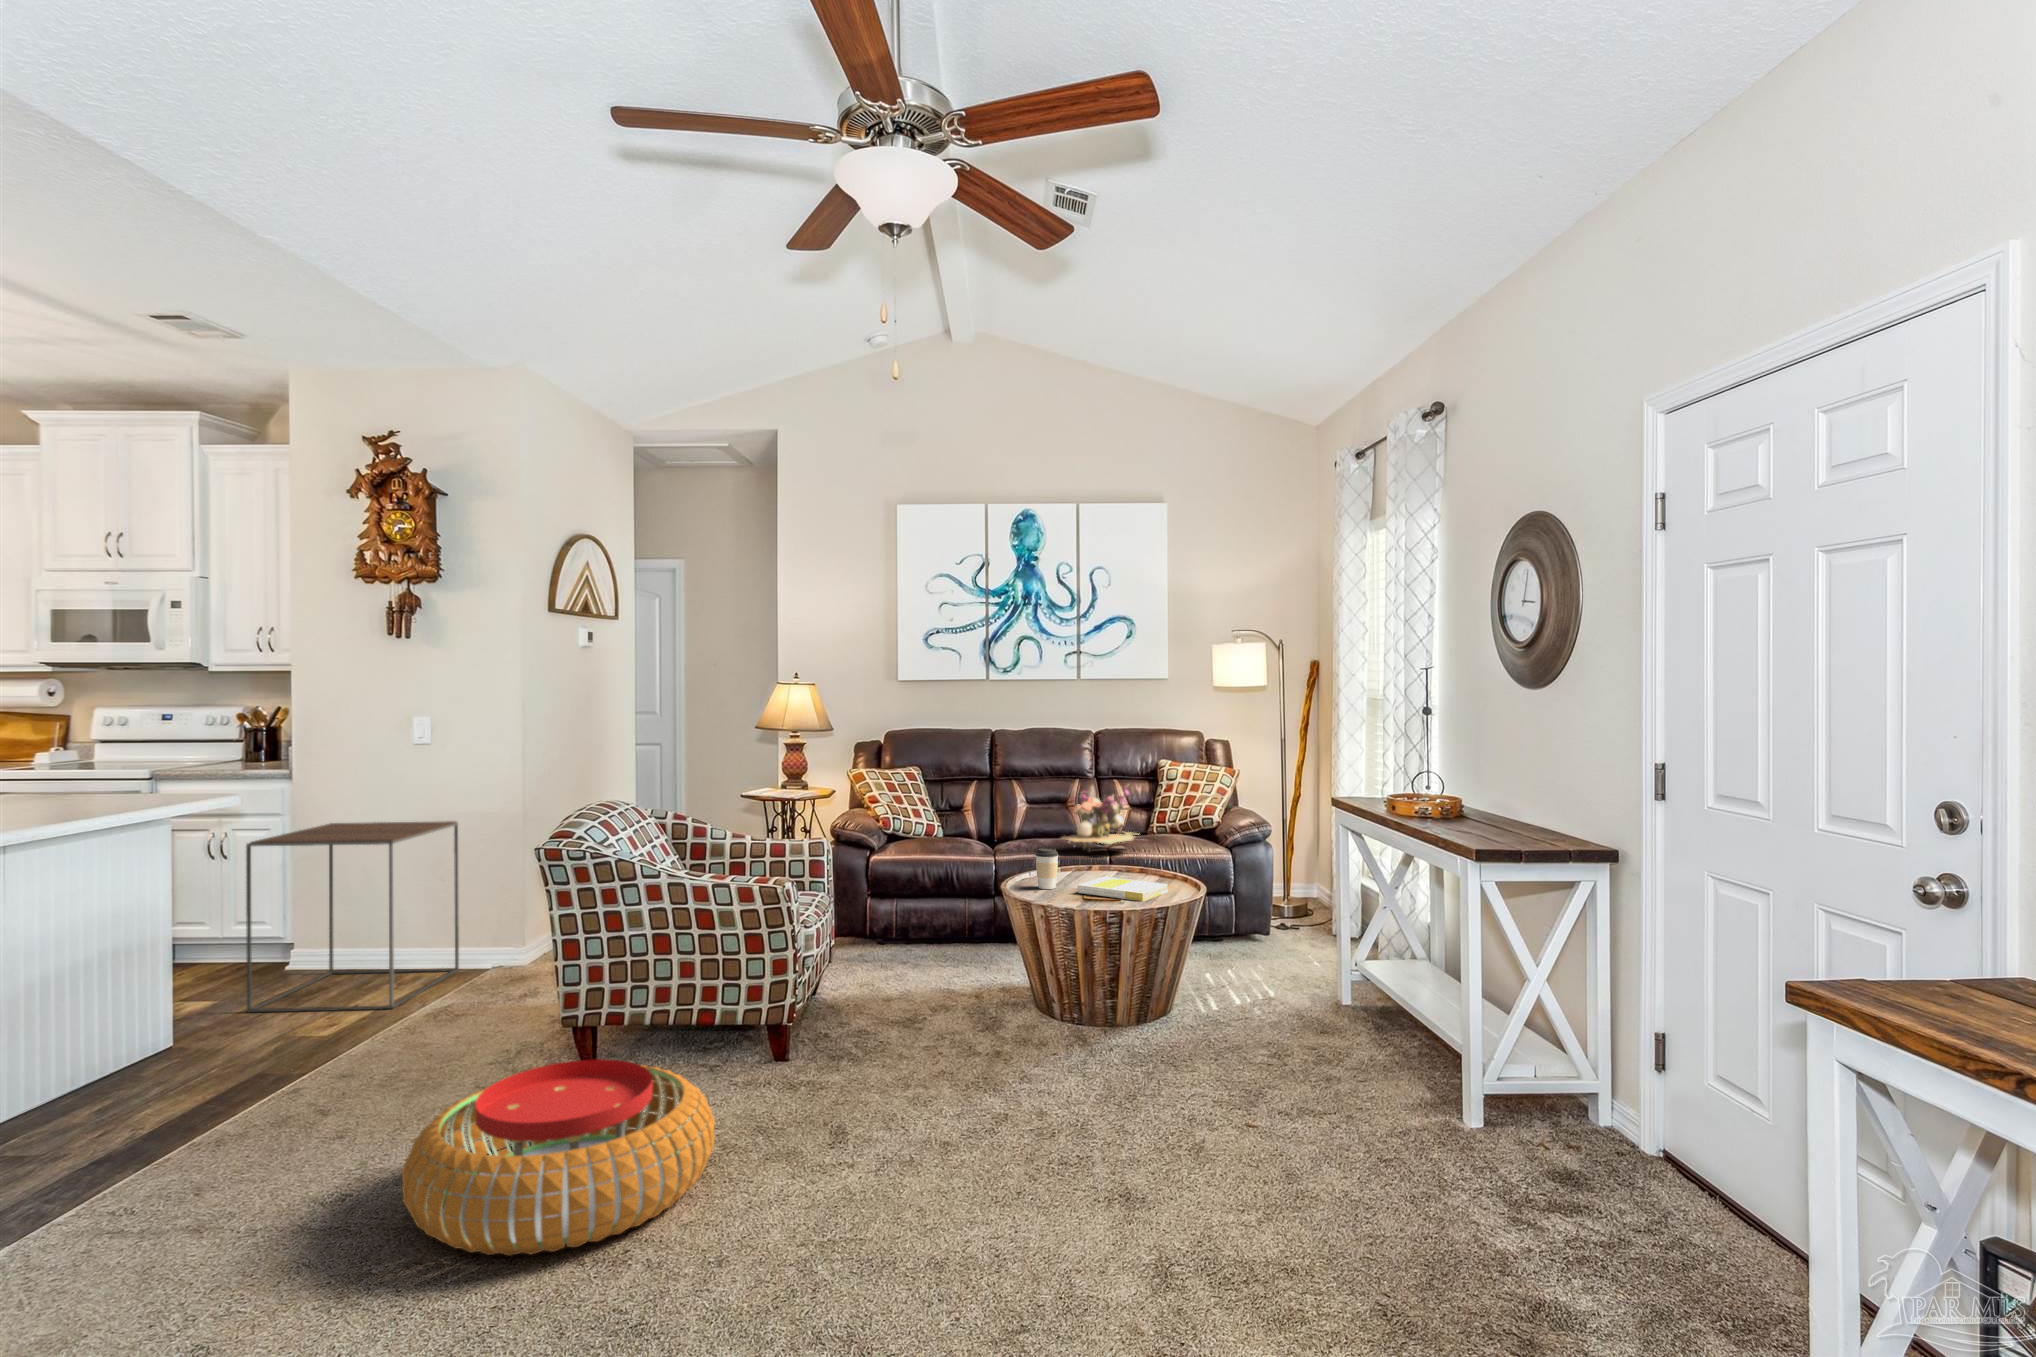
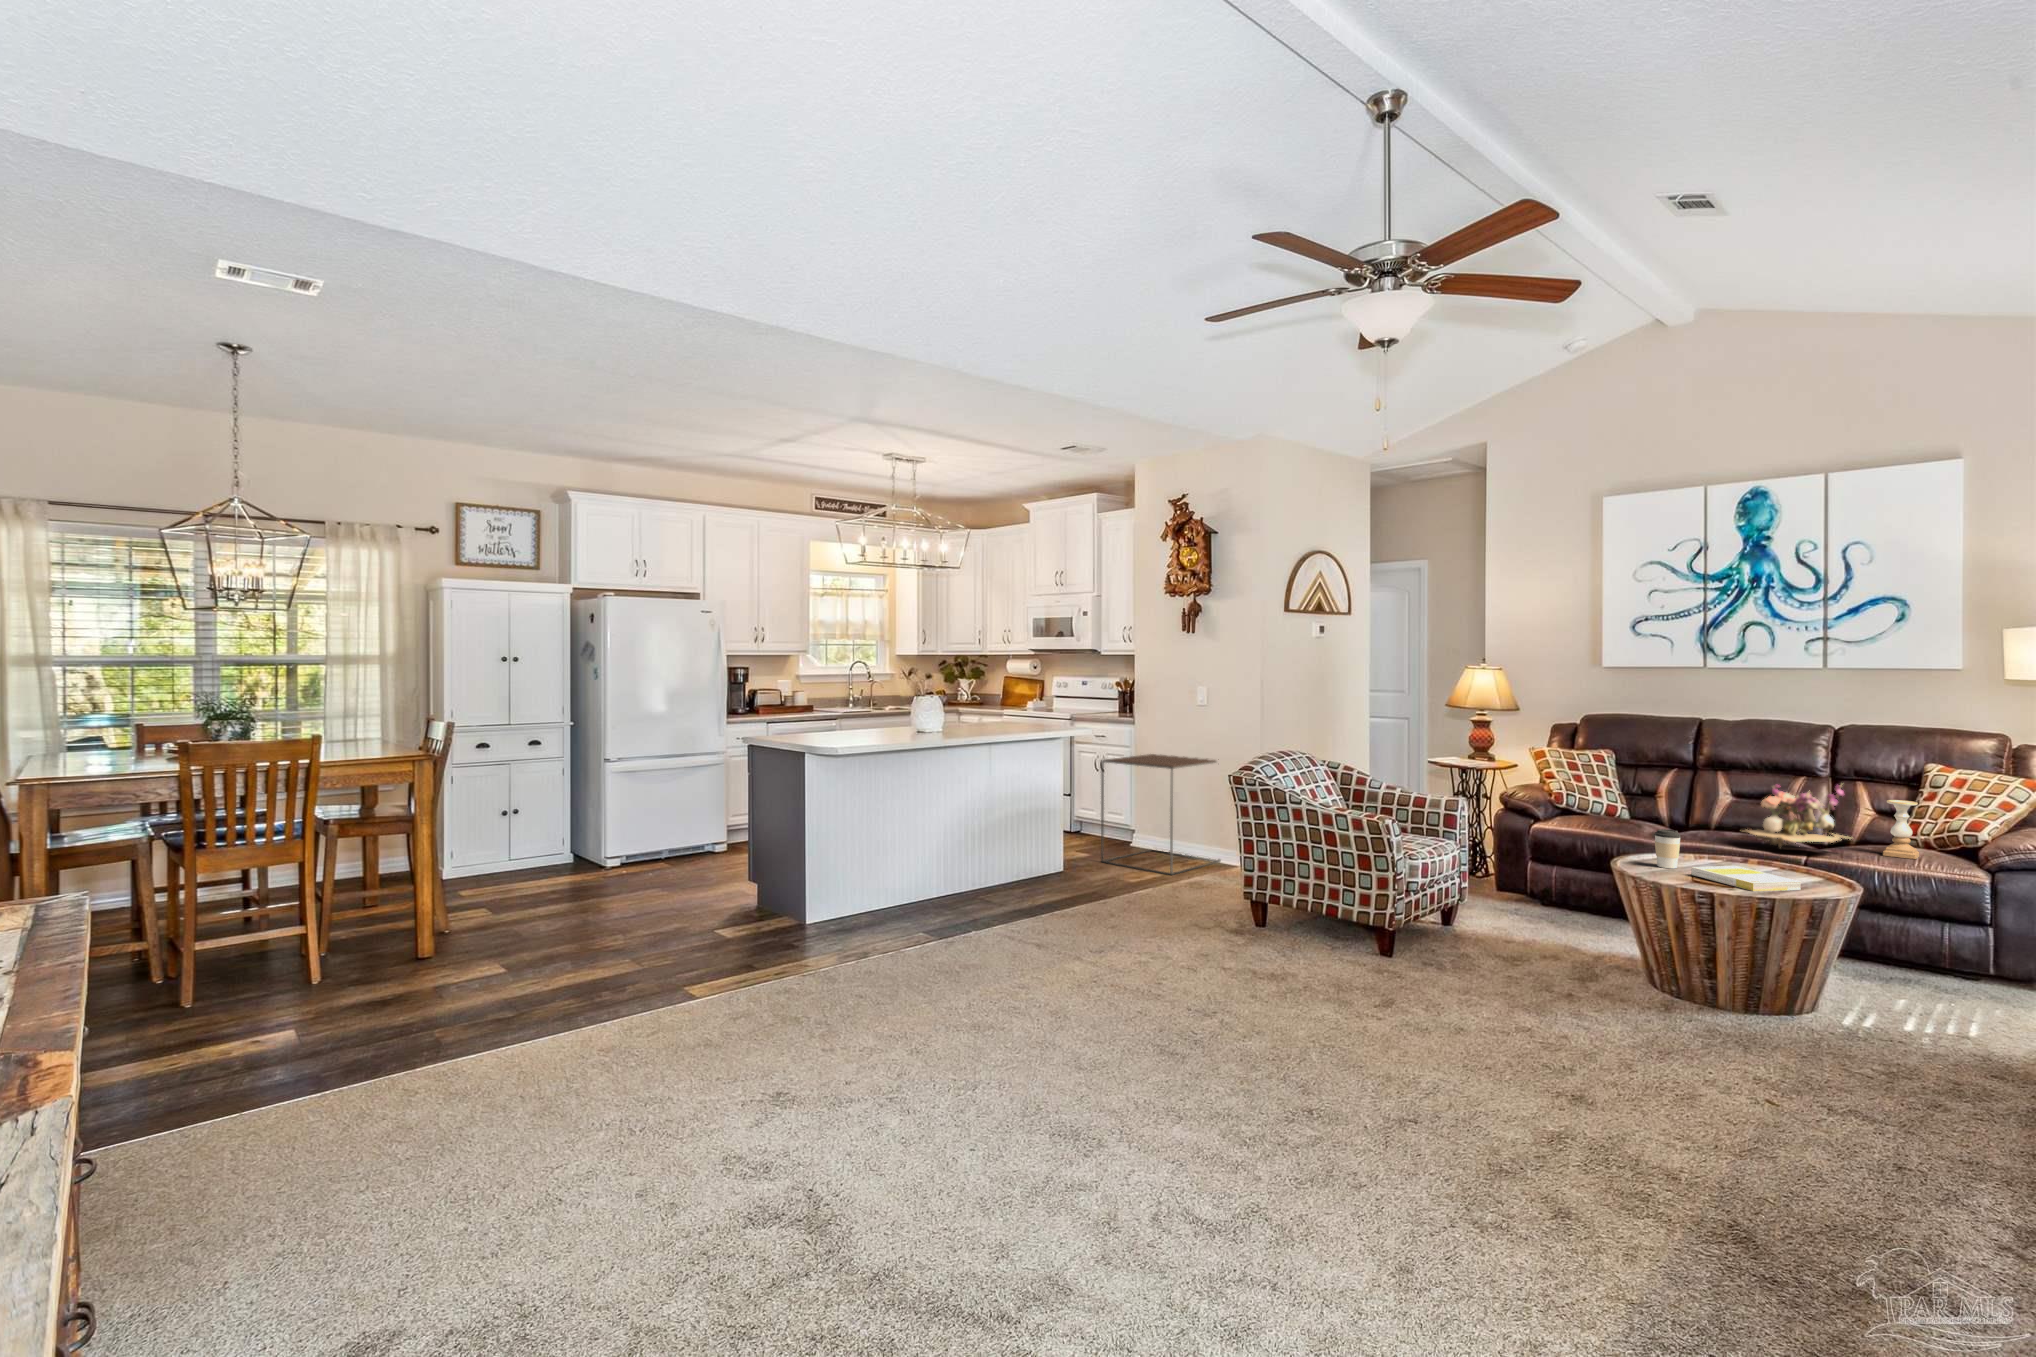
candle holder: none [1153,795,1177,846] -> present [1883,800,1919,859]
pouf: present [402,1059,715,1256] -> none [1115,907,1294,1009]

